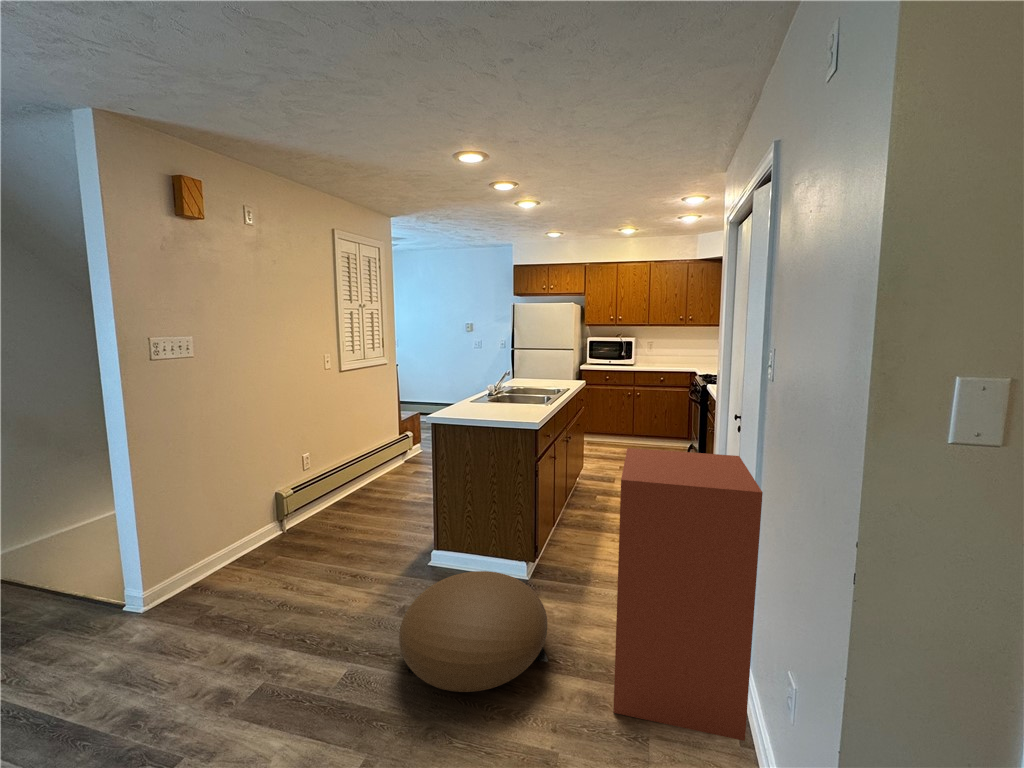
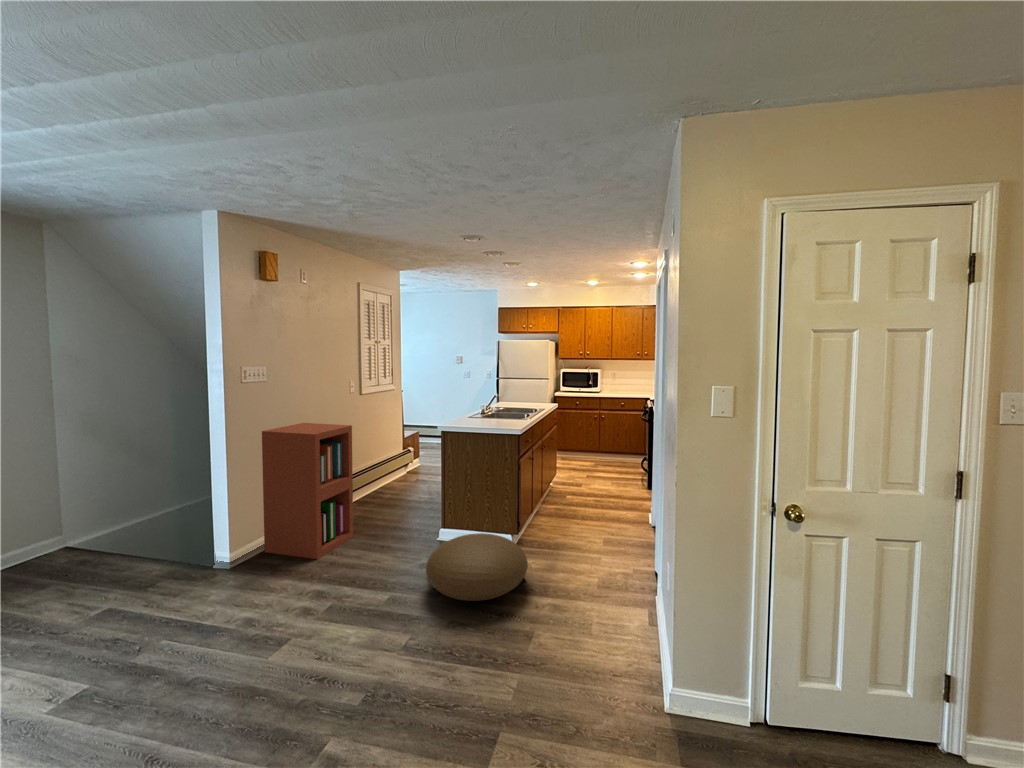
bookshelf: present [613,448,763,741] -> present [262,423,353,559]

